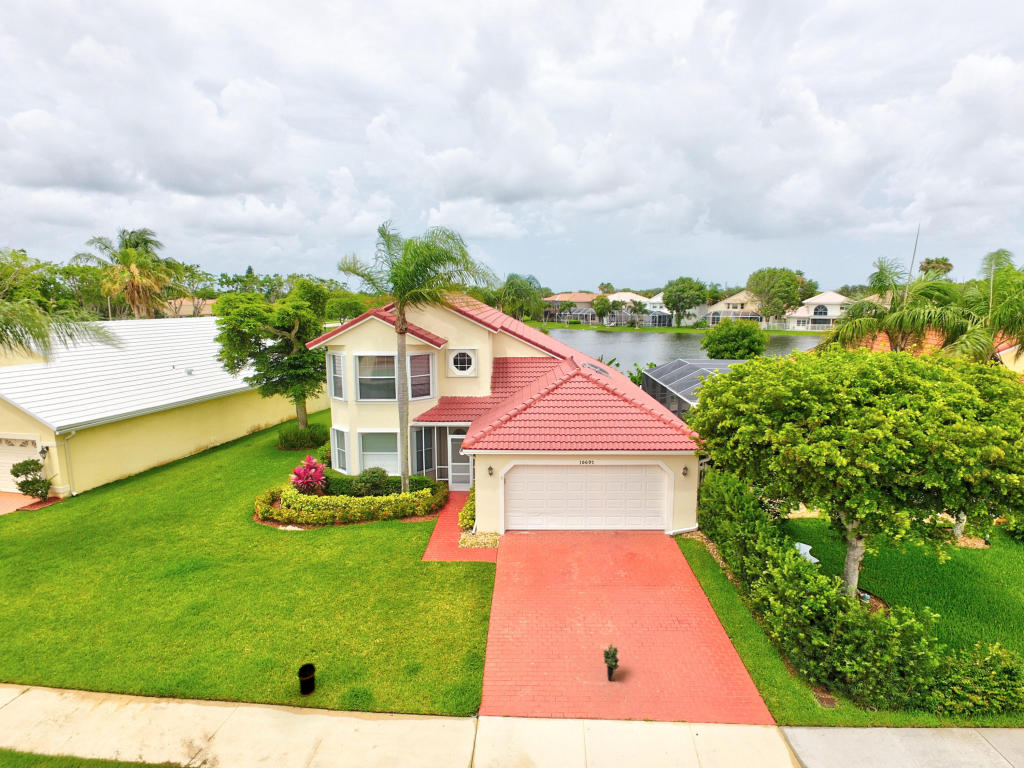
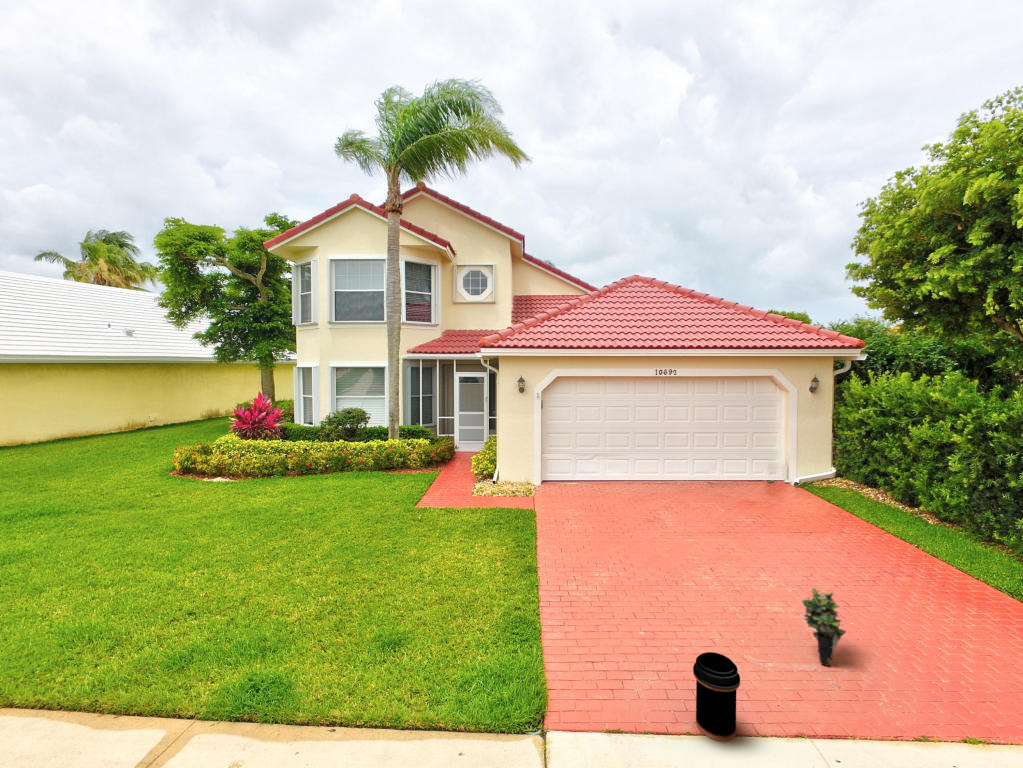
trash can: present [298,663,316,696] -> present [693,652,740,741]

